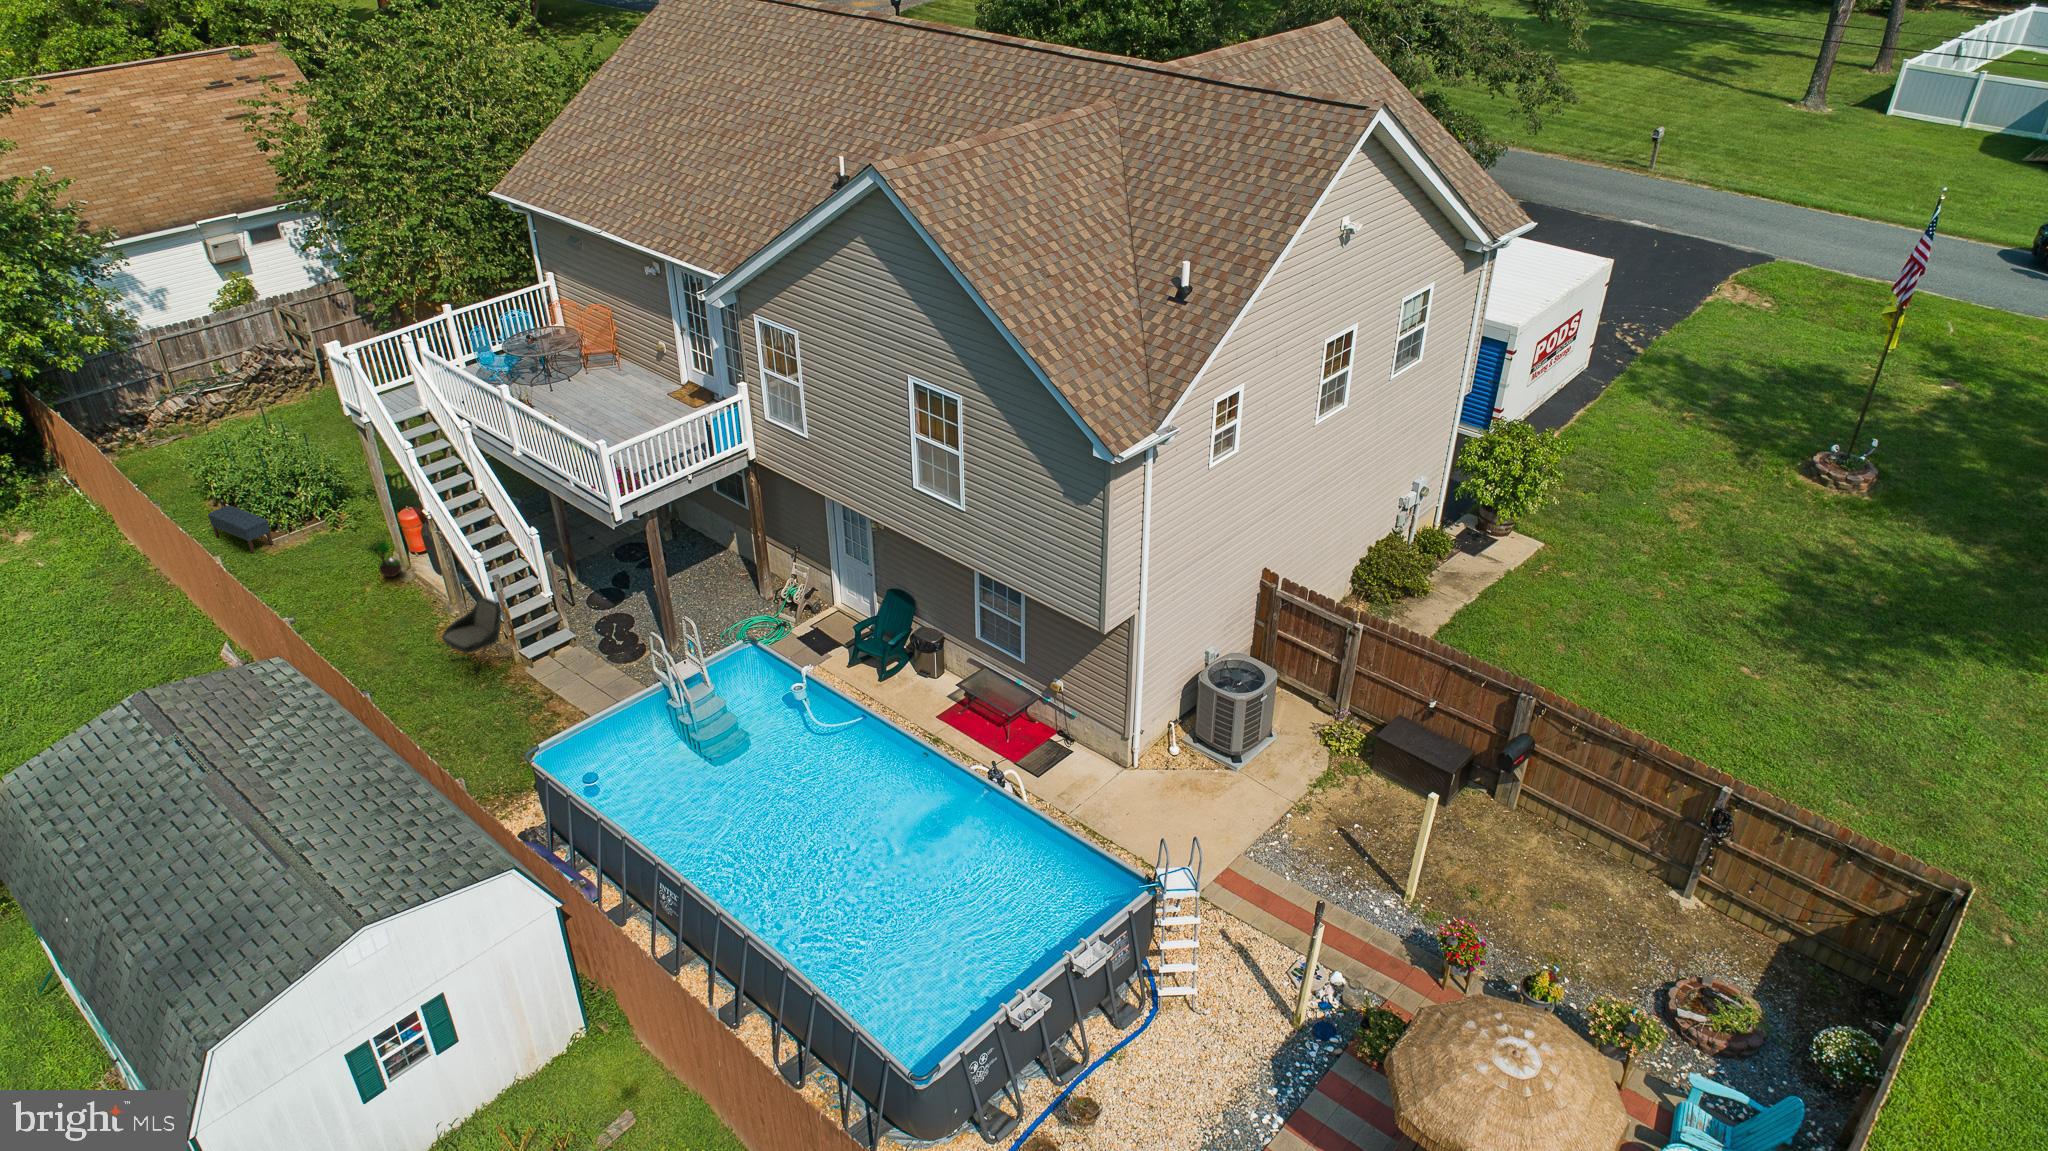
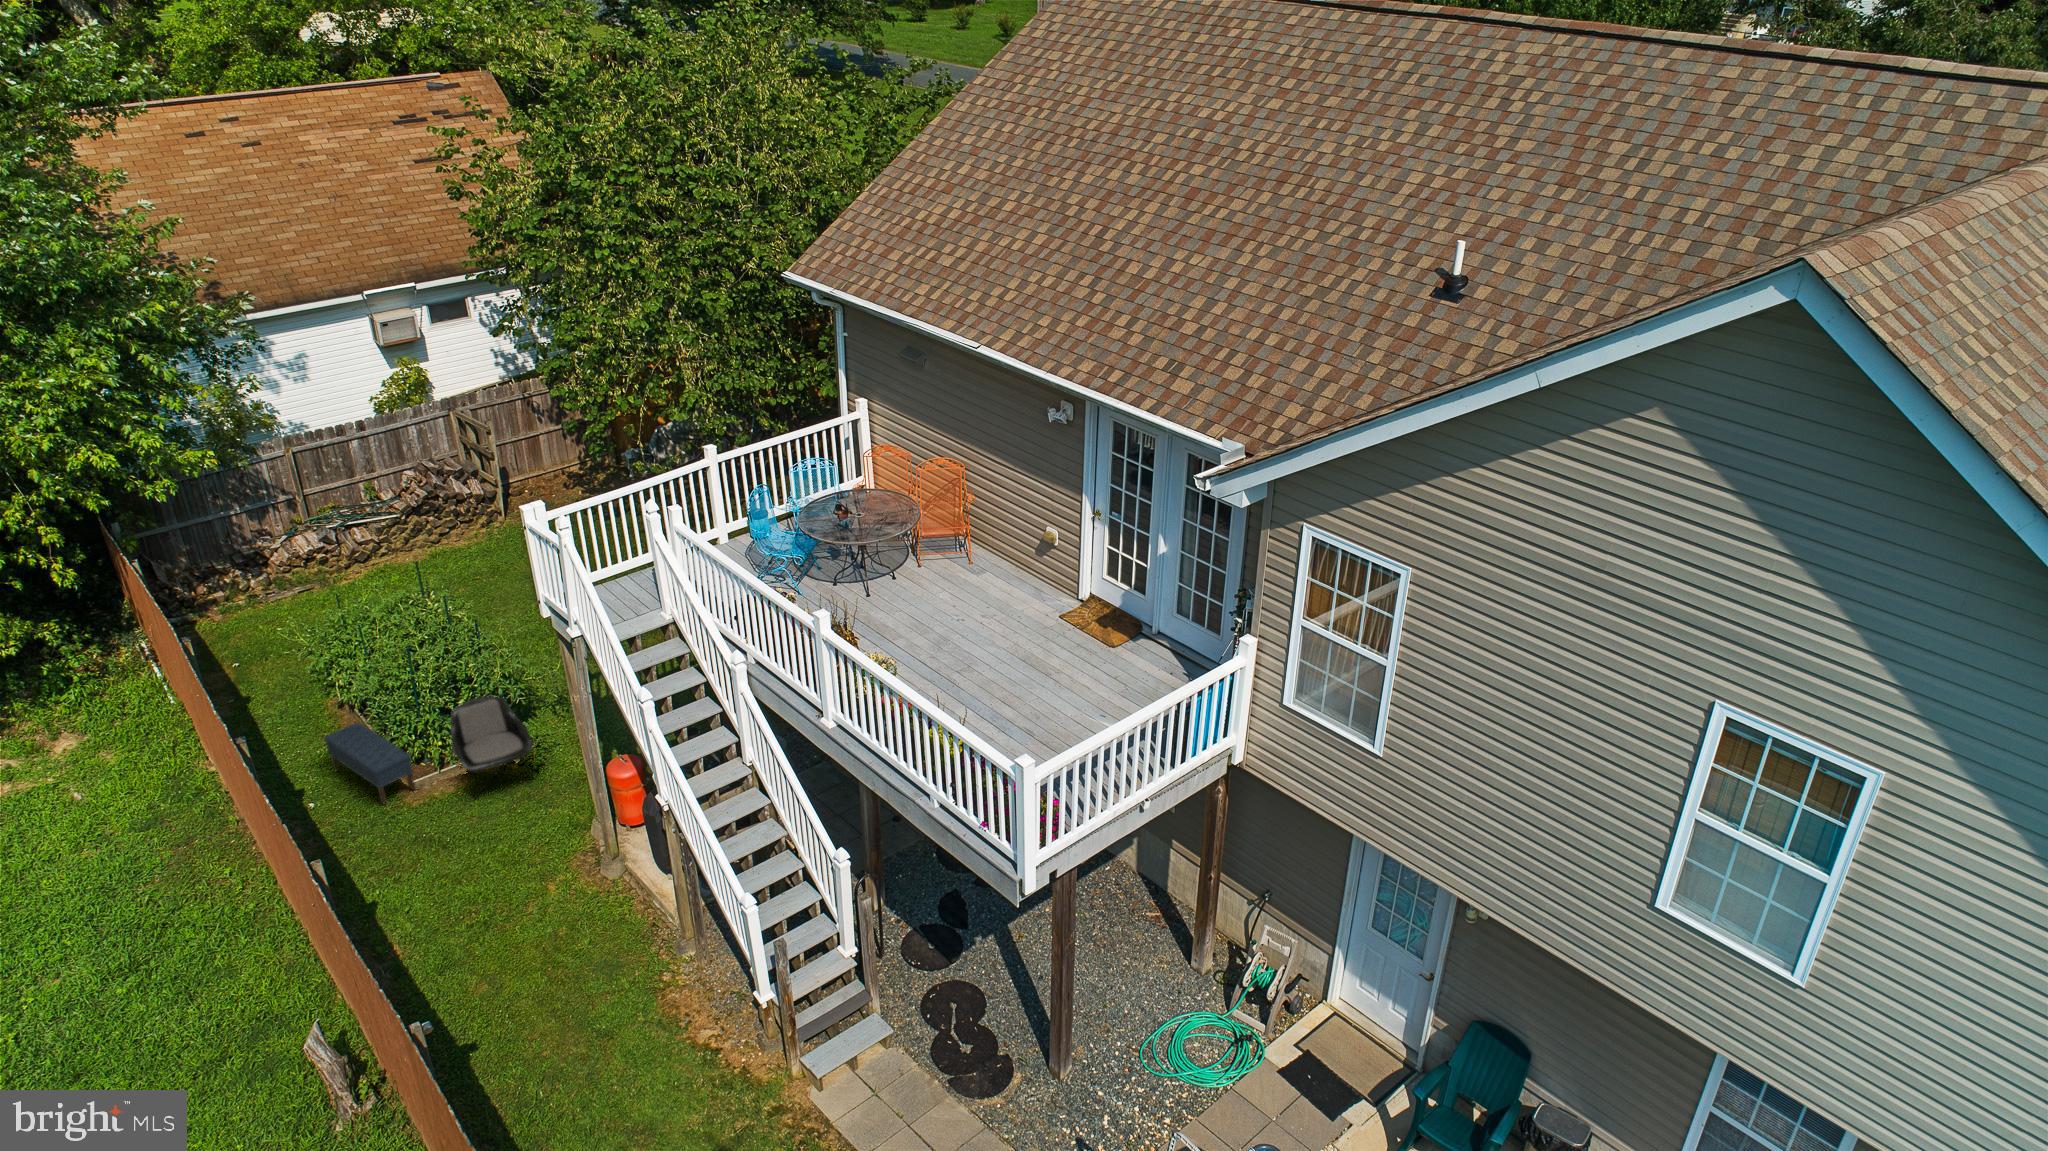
potted tree: present [364,539,402,577] -> none [550,809,606,871]
lounge chair: present [442,598,512,673] -> present [451,696,533,798]

